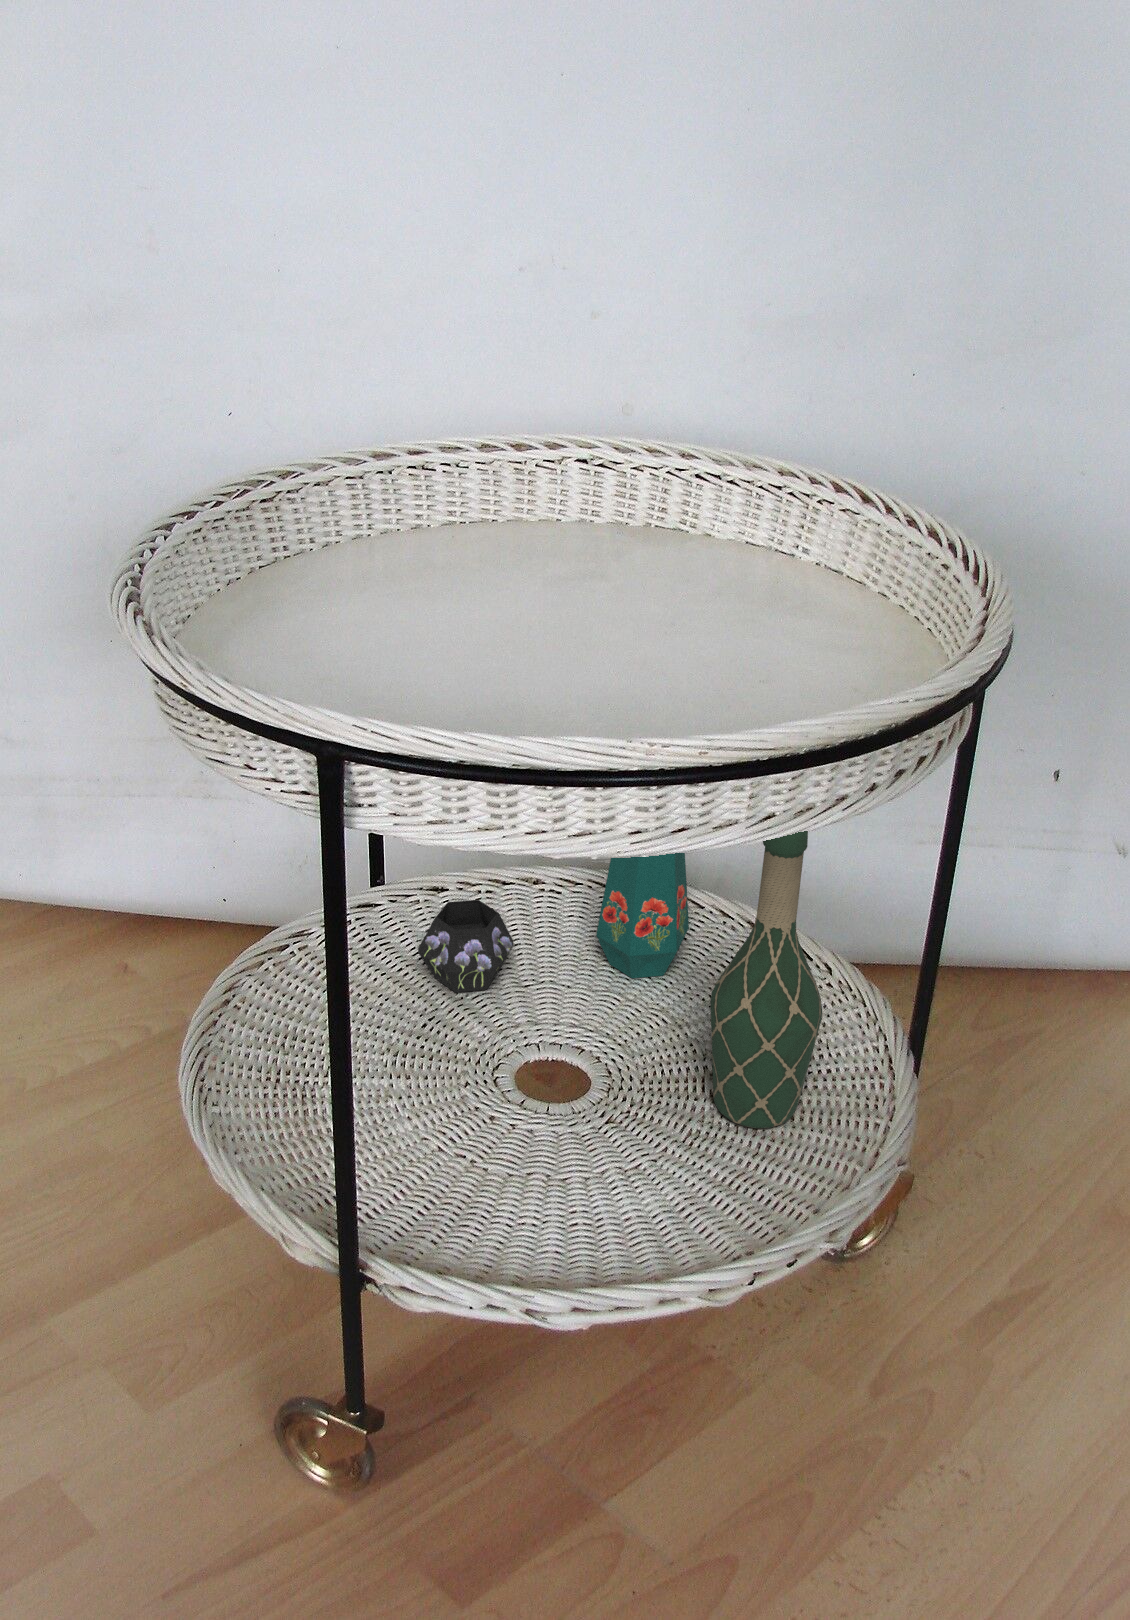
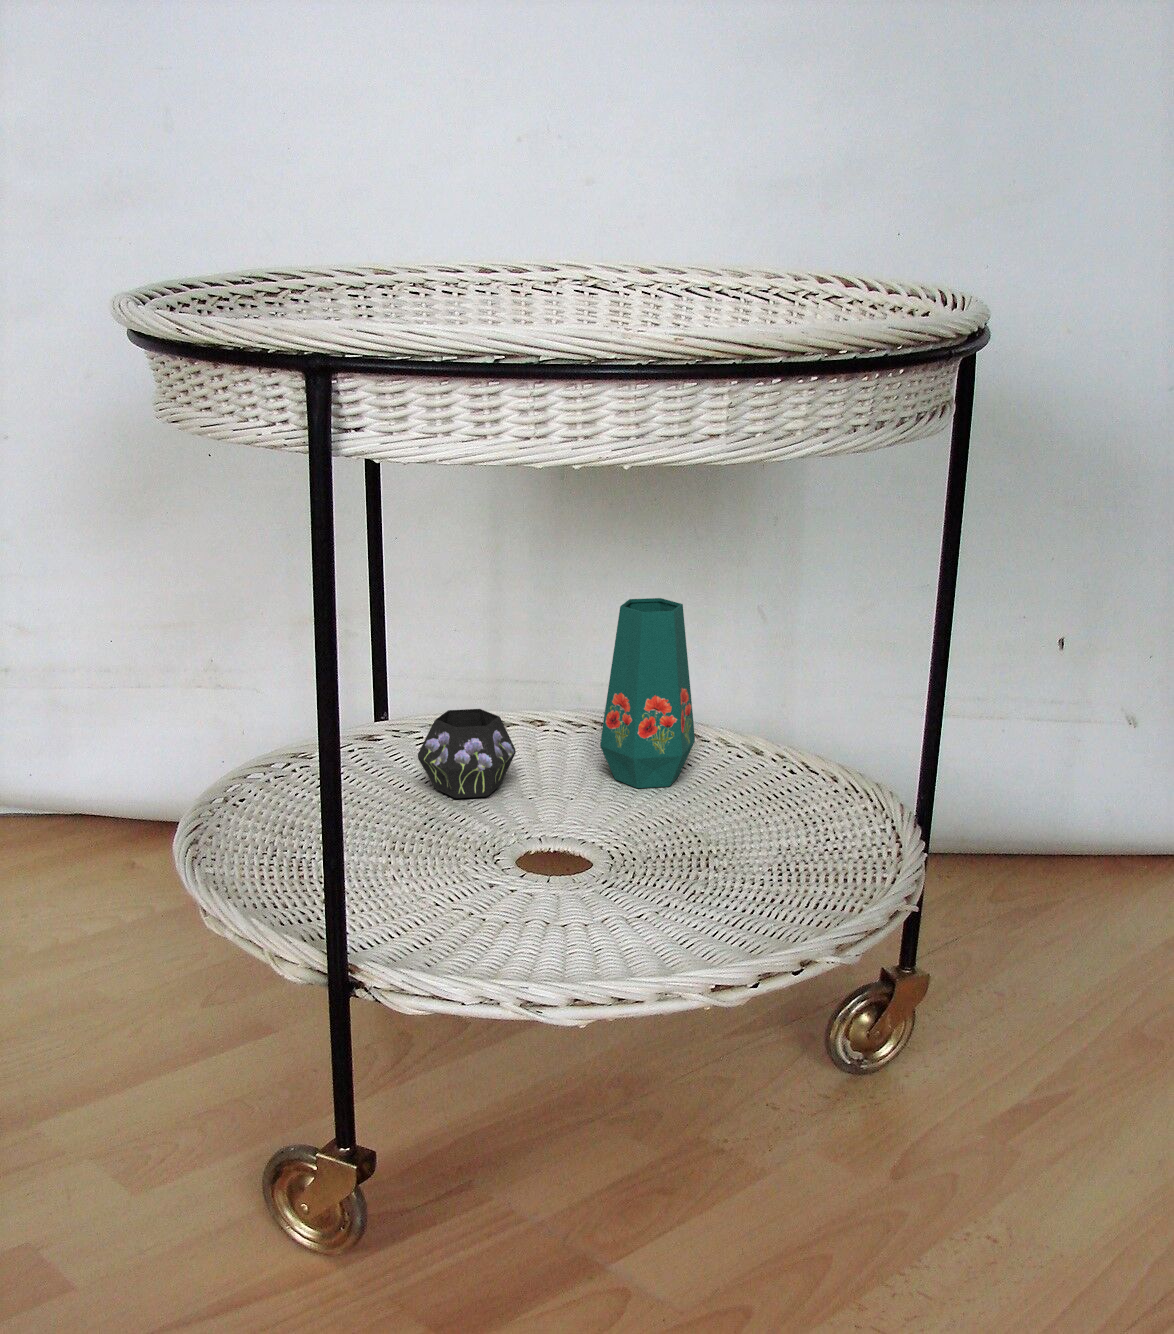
wine bottle: present [710,831,822,1128] -> none [711,525,825,883]

